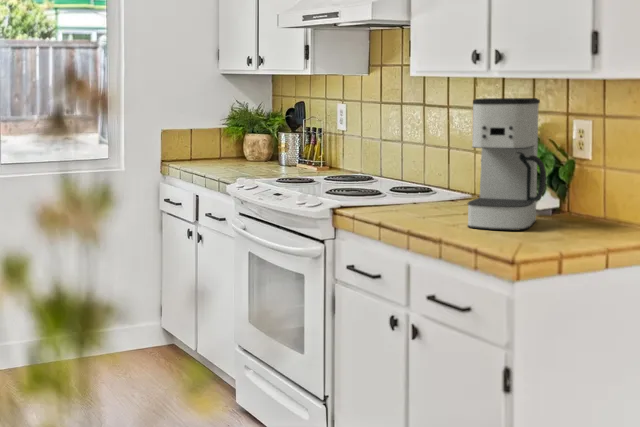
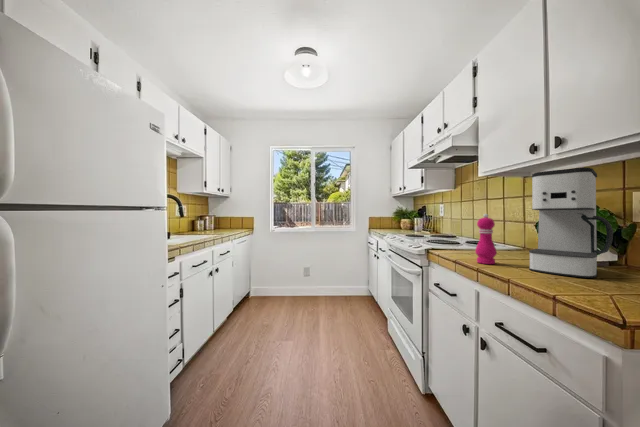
pepper mill: none [407,152,432,224] -> present [476,214,497,264]

